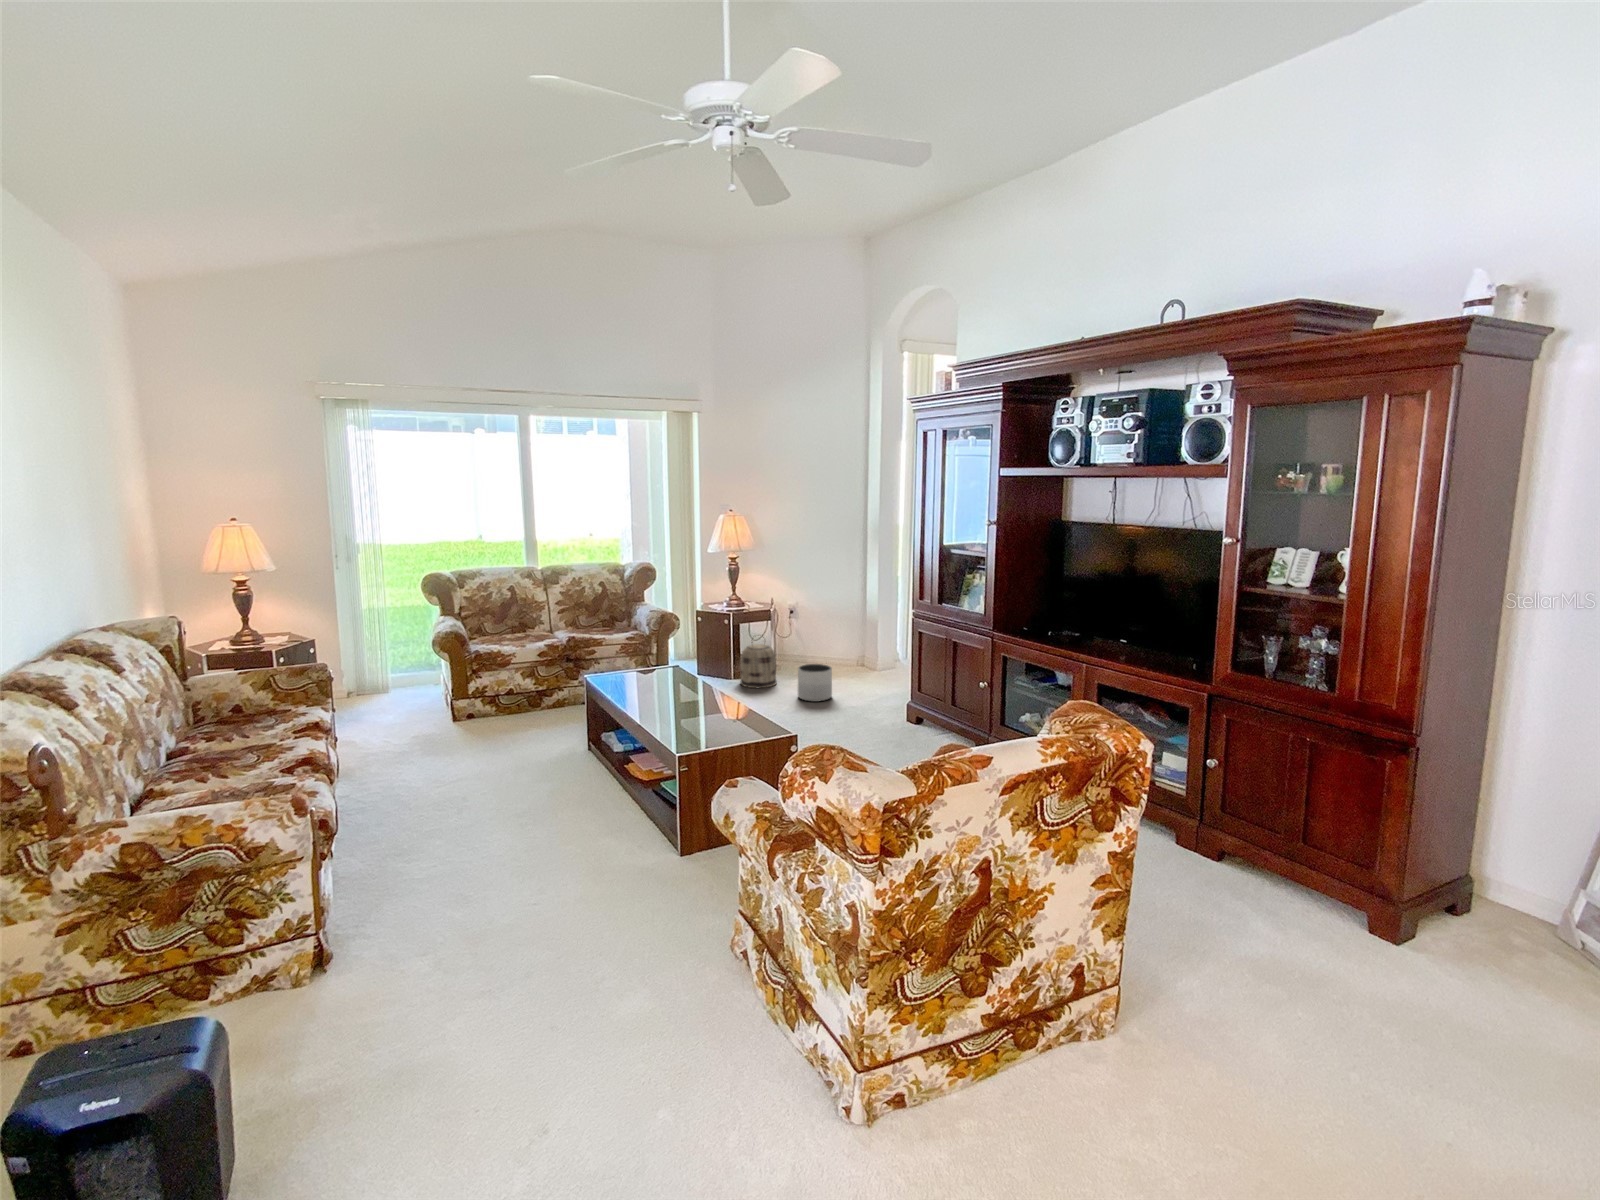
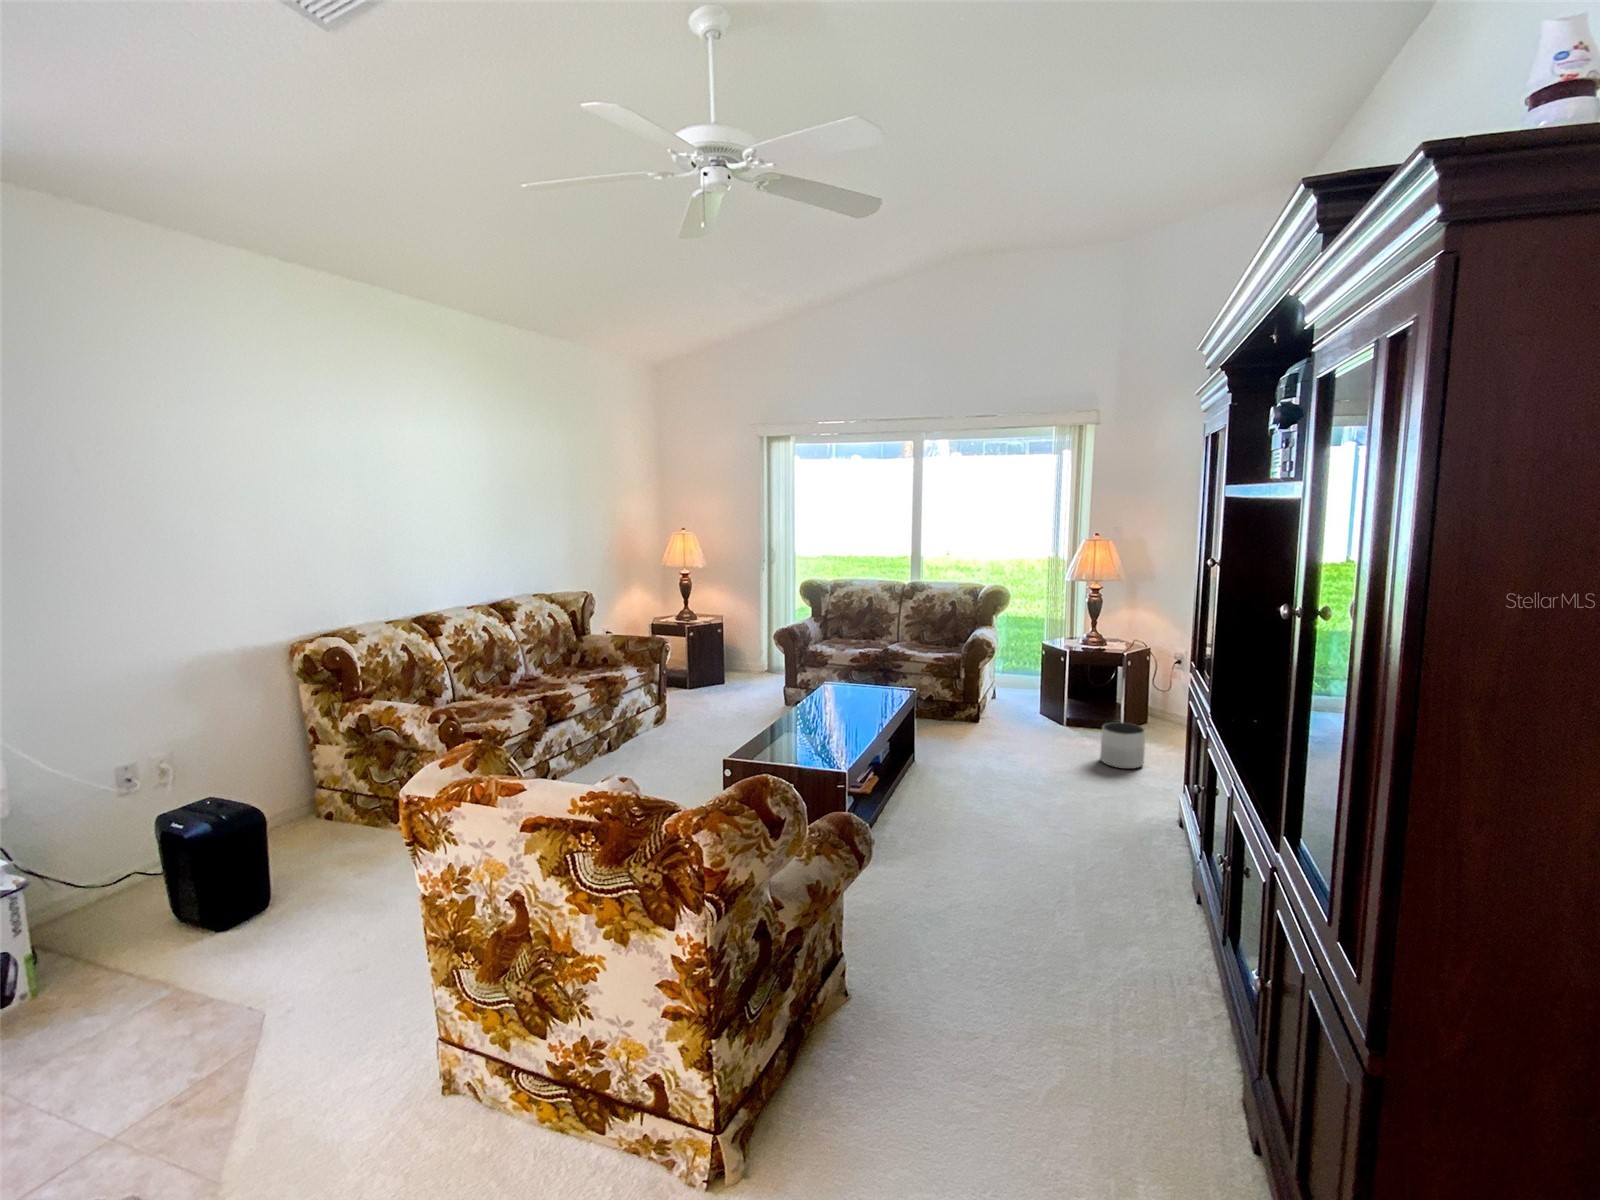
basket: present [741,637,777,688] -> none [1068,679,1112,741]

